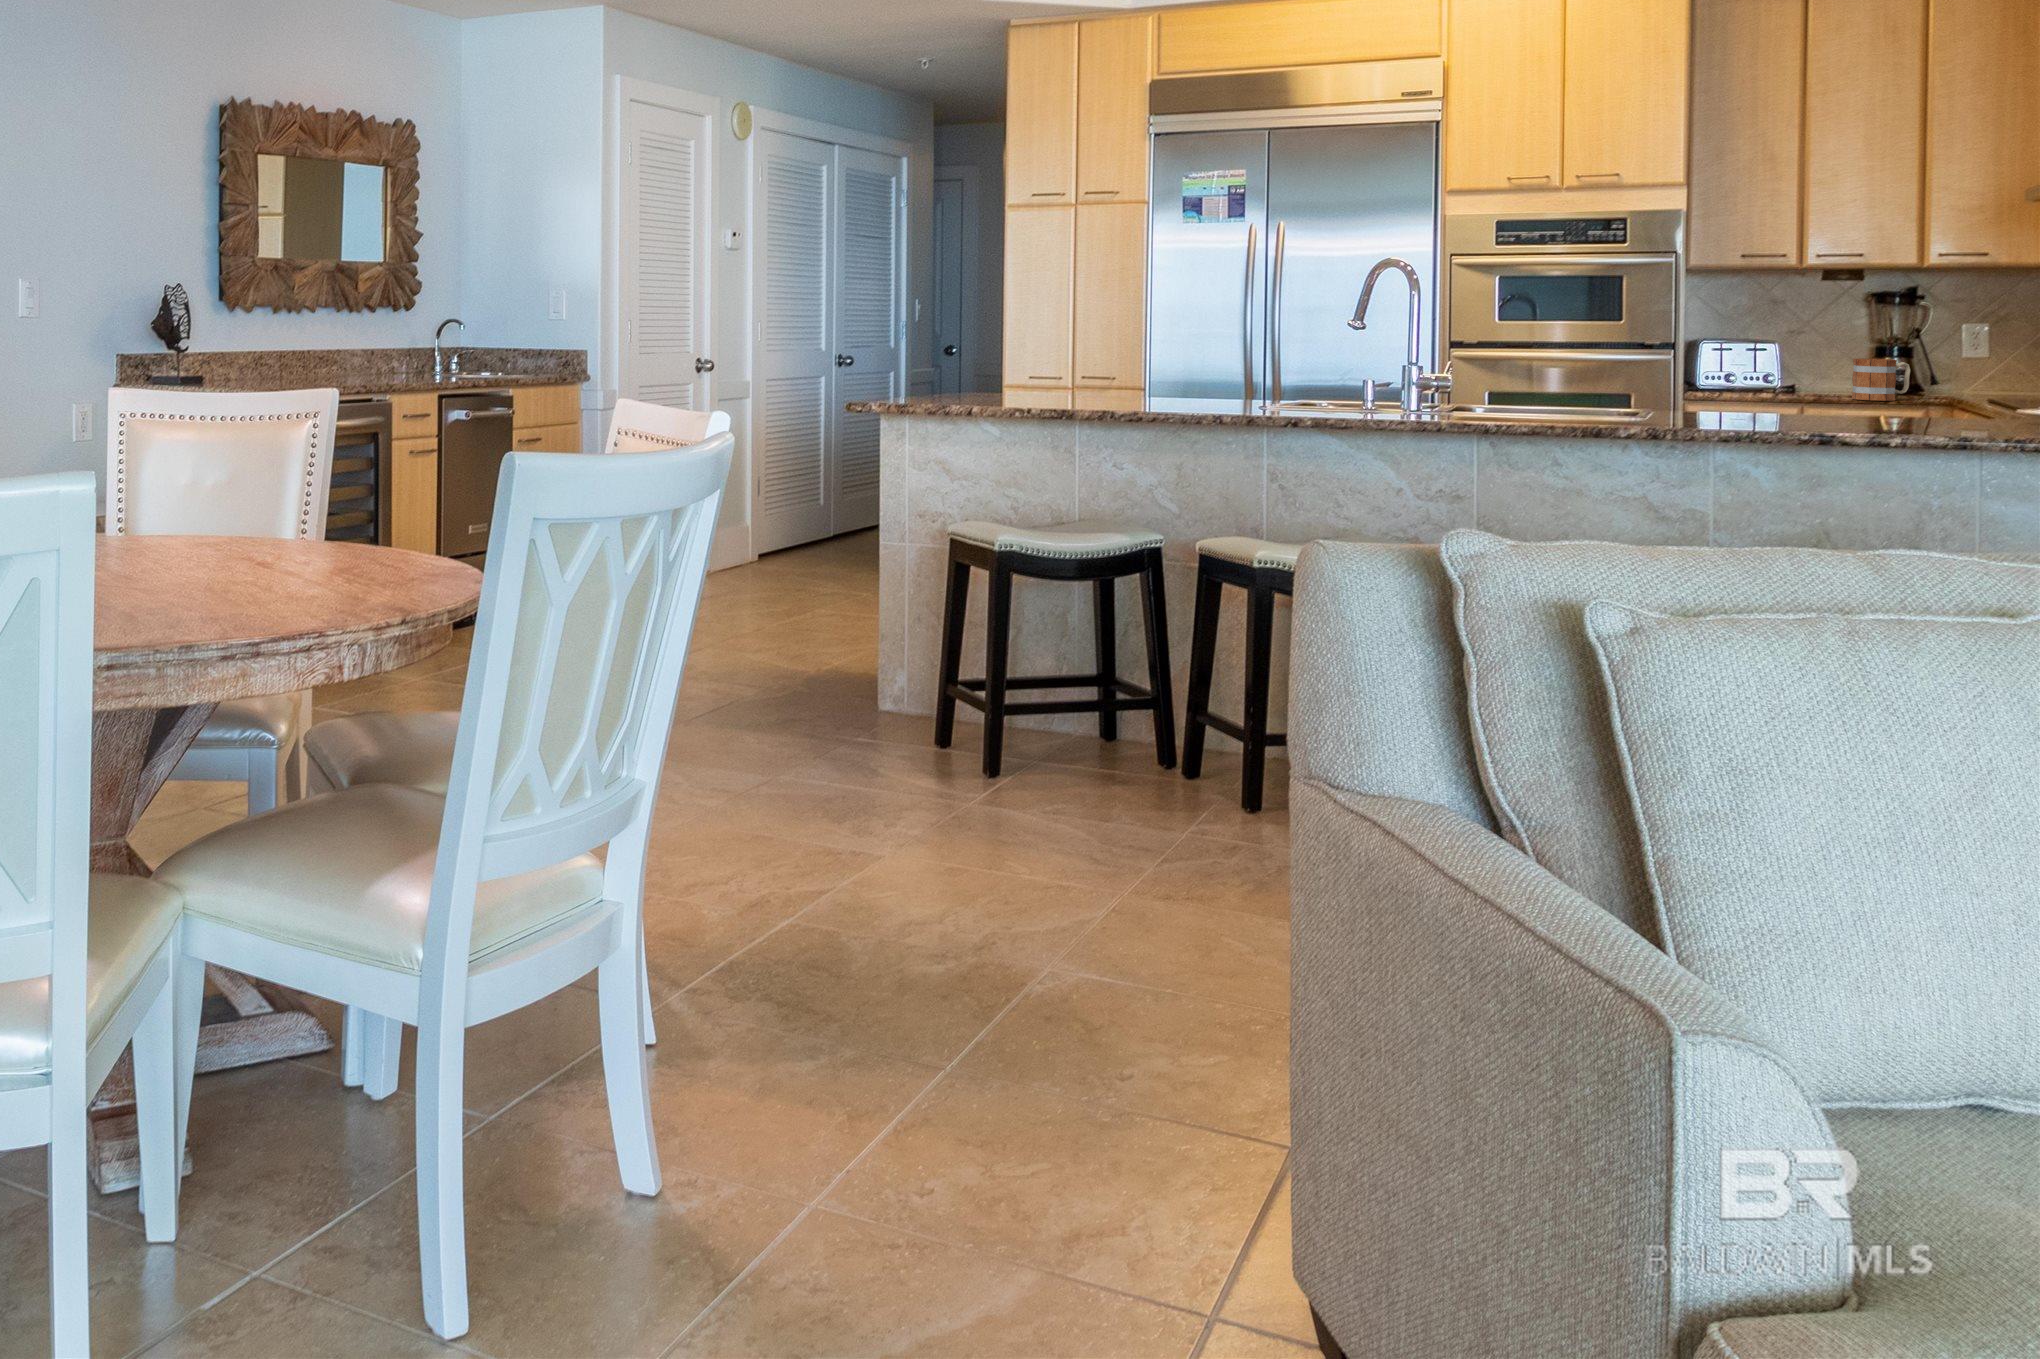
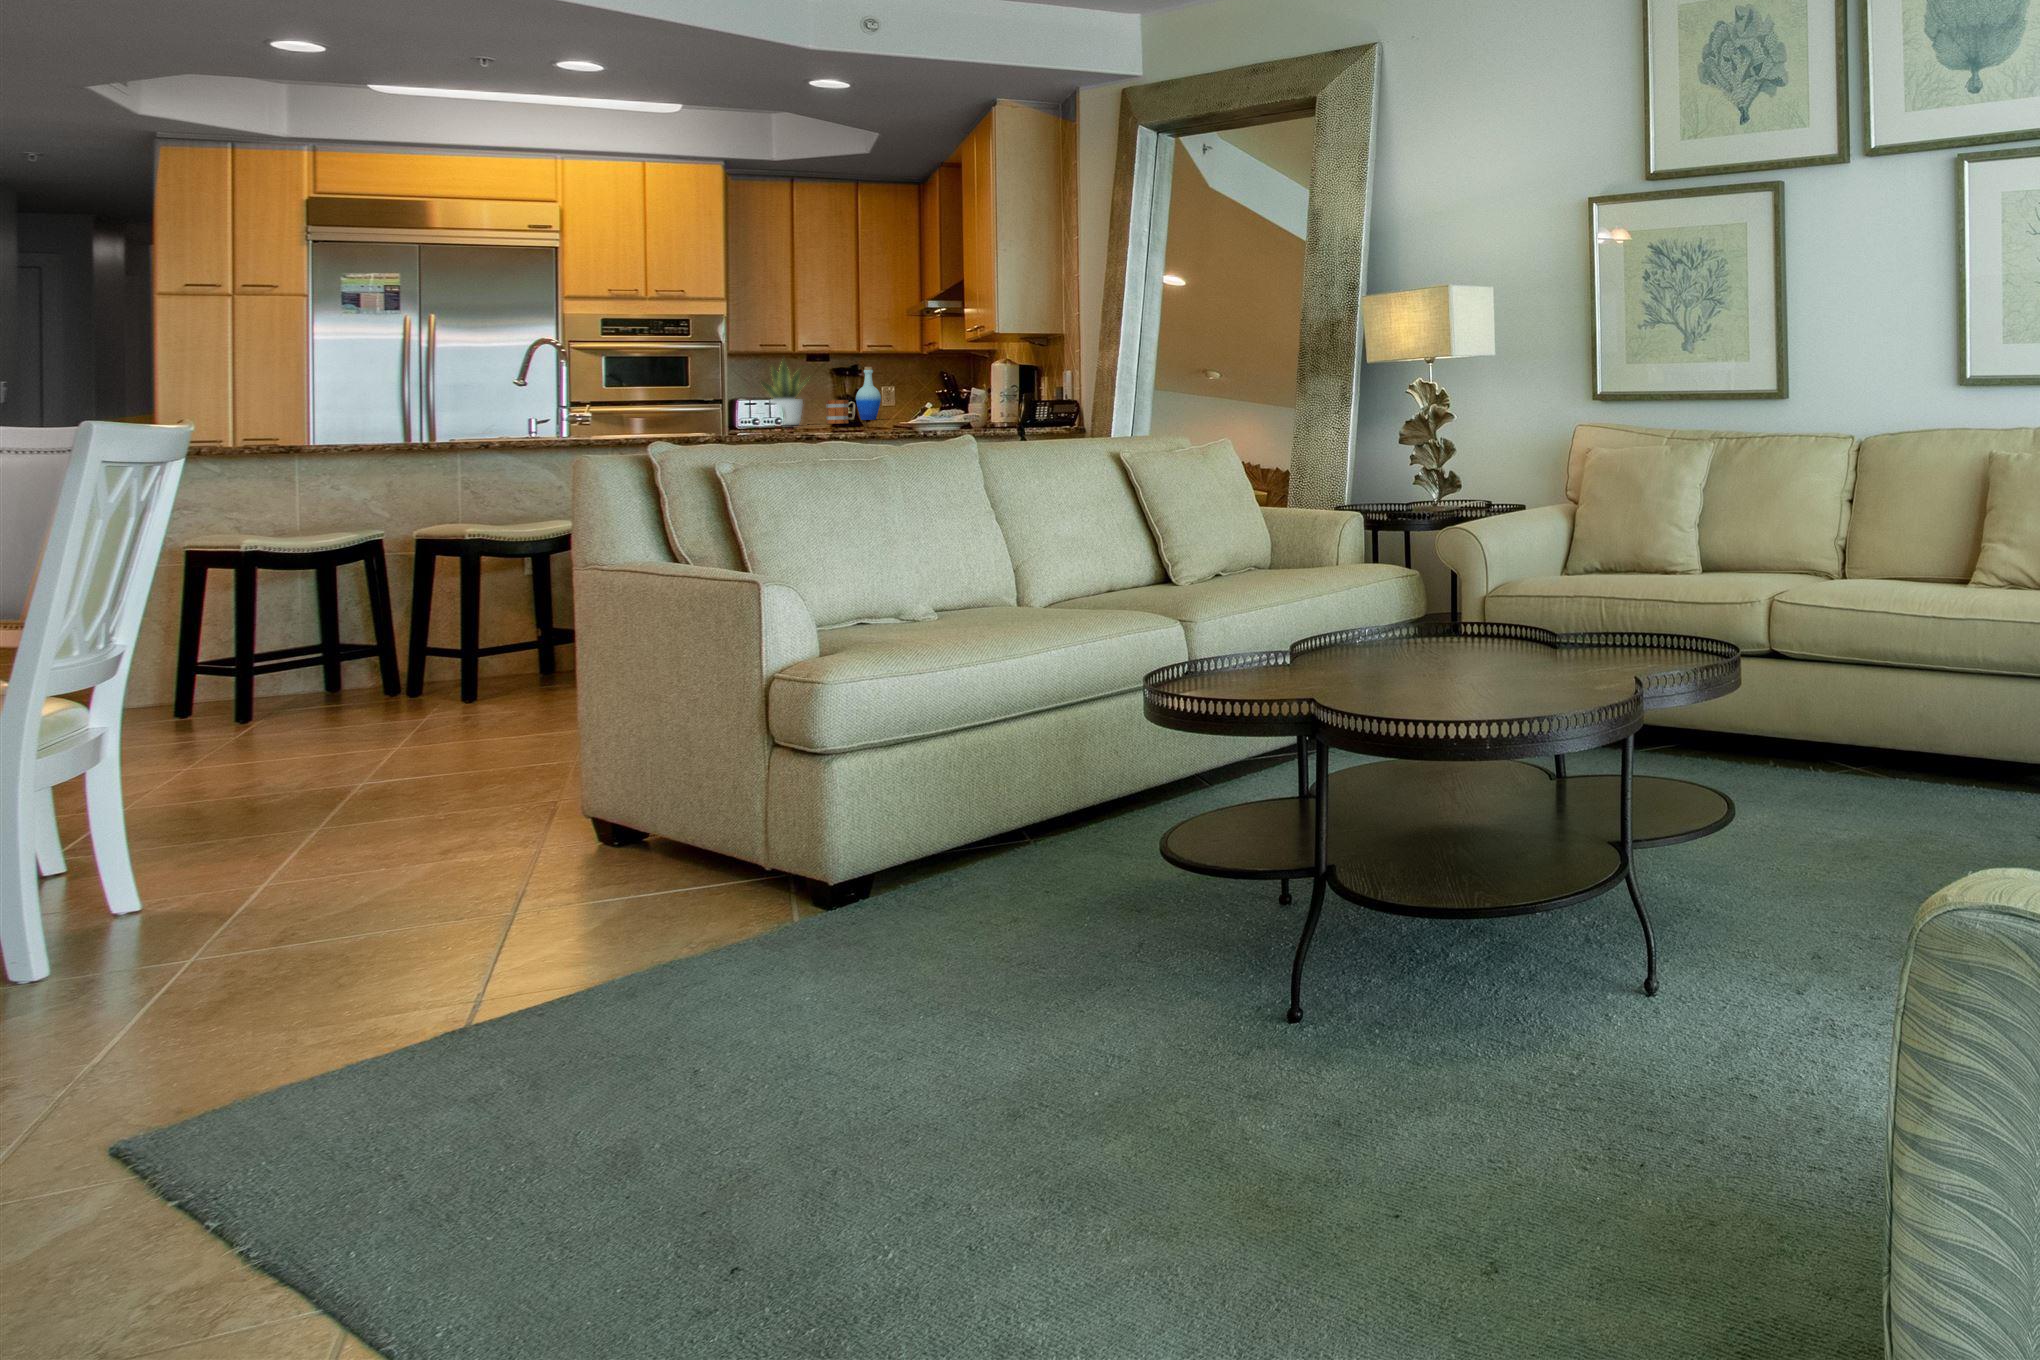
potted plant: none [1729,282,1835,400] -> present [759,361,809,425]
bottle: none [1915,295,1965,387] -> present [856,367,881,420]

